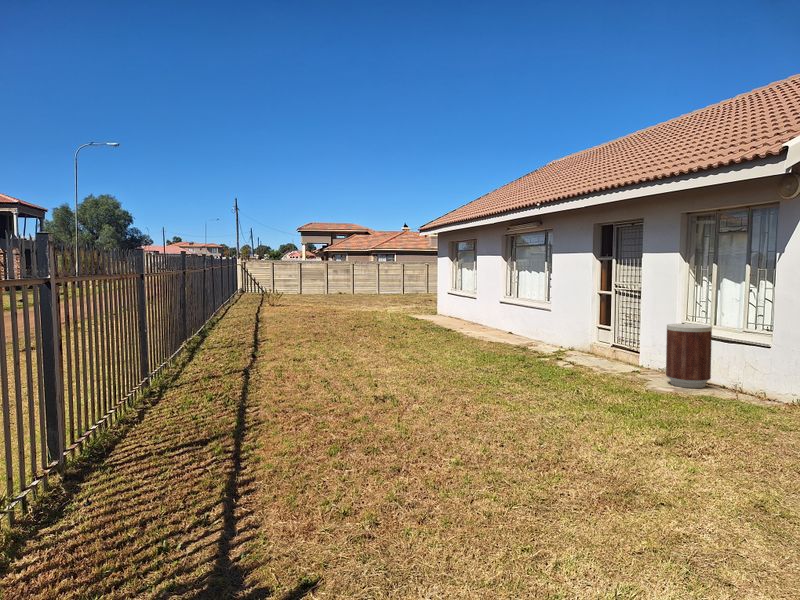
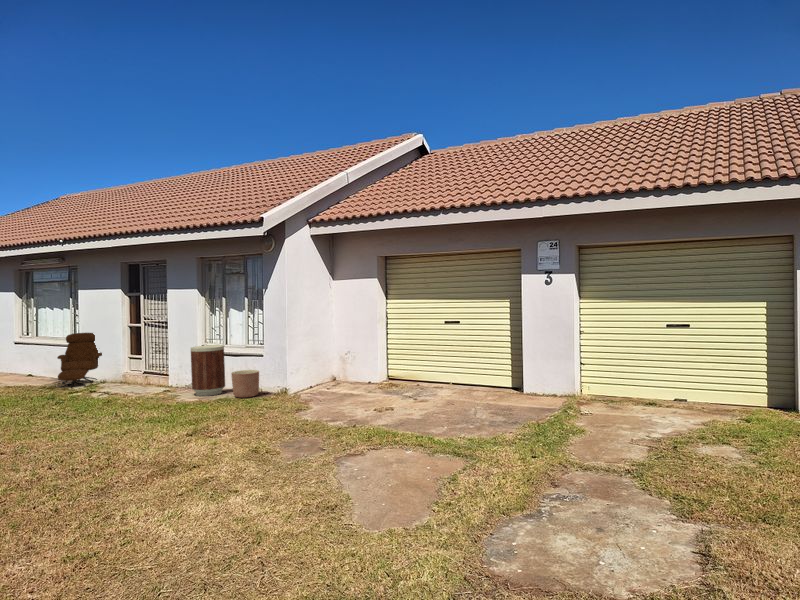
lounge chair: none [529,297,572,352] -> present [57,333,102,388]
planter: none [721,362,764,401] -> present [231,370,259,398]

